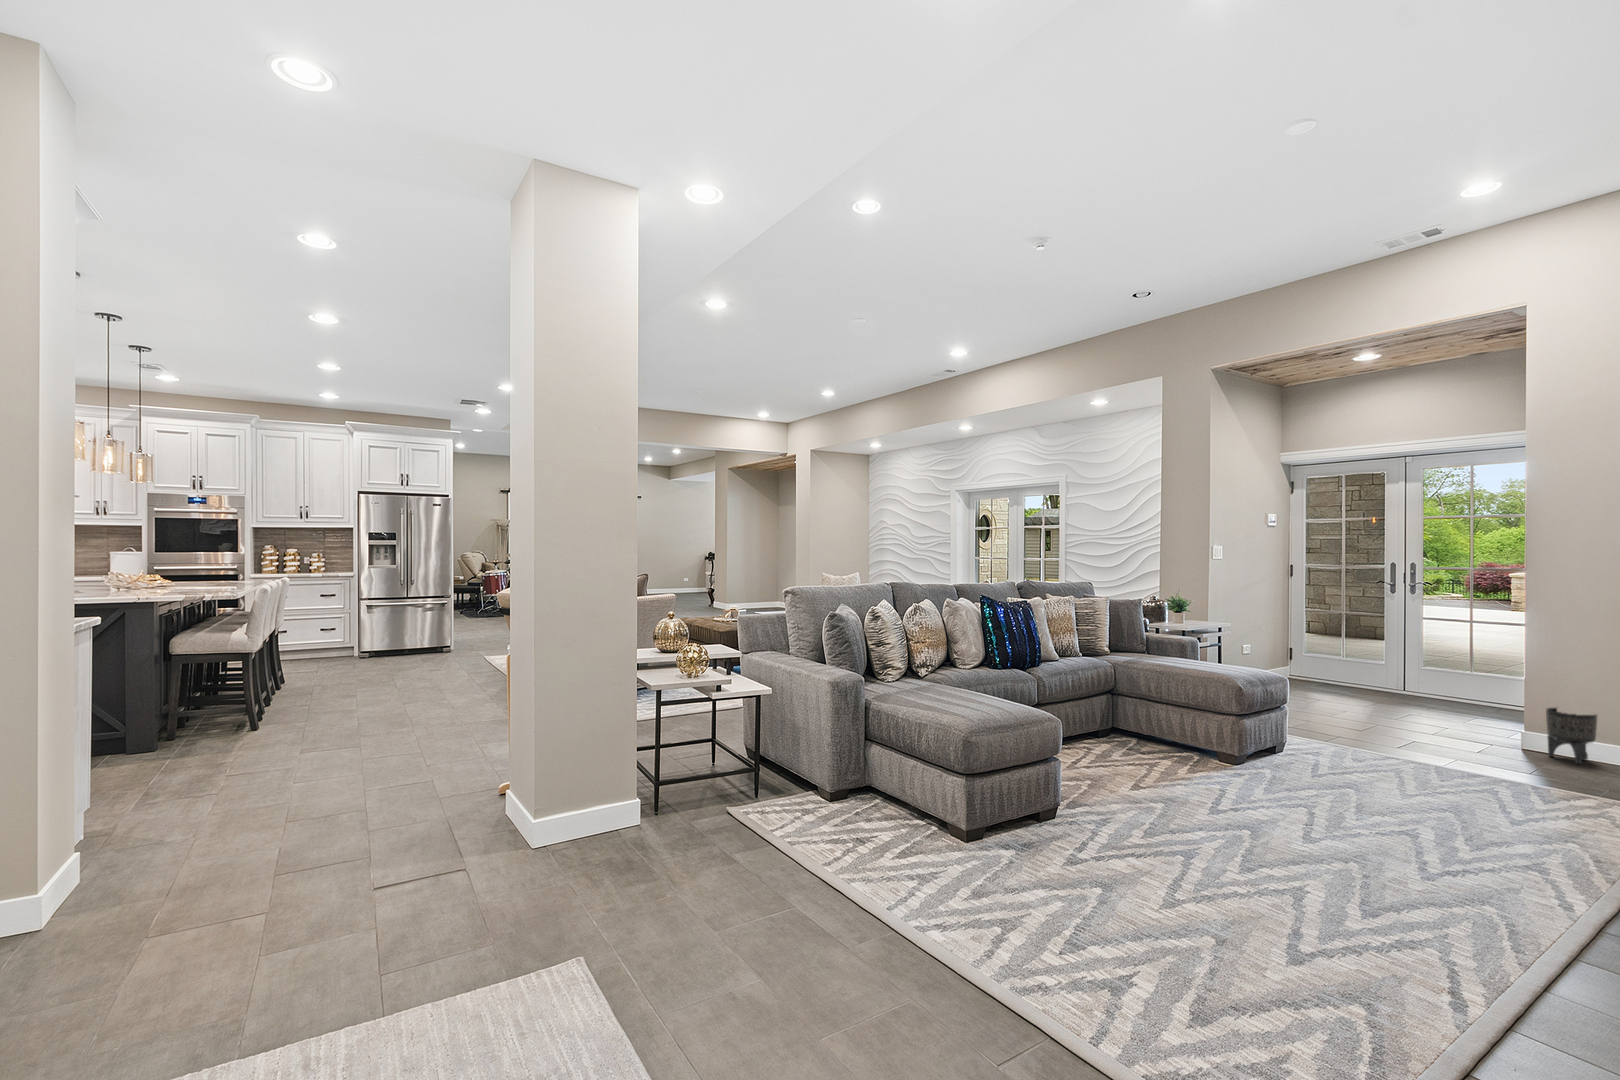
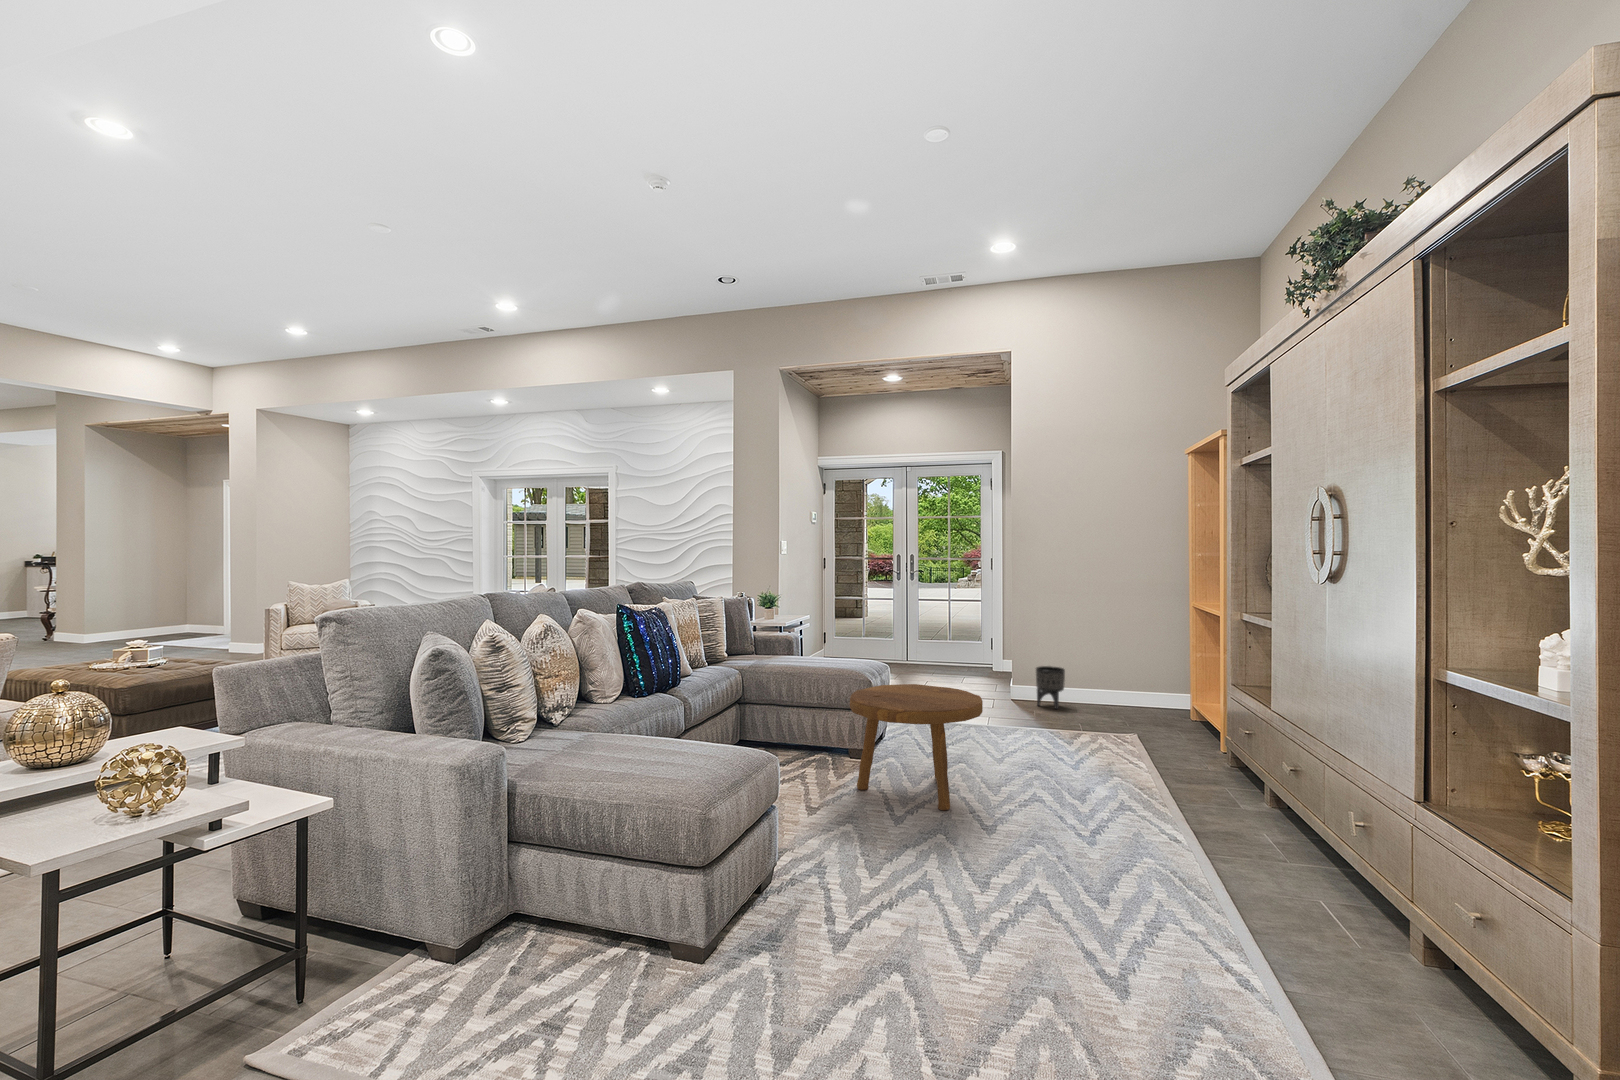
footstool: none [1187,689,1341,814] -> present [850,684,983,810]

